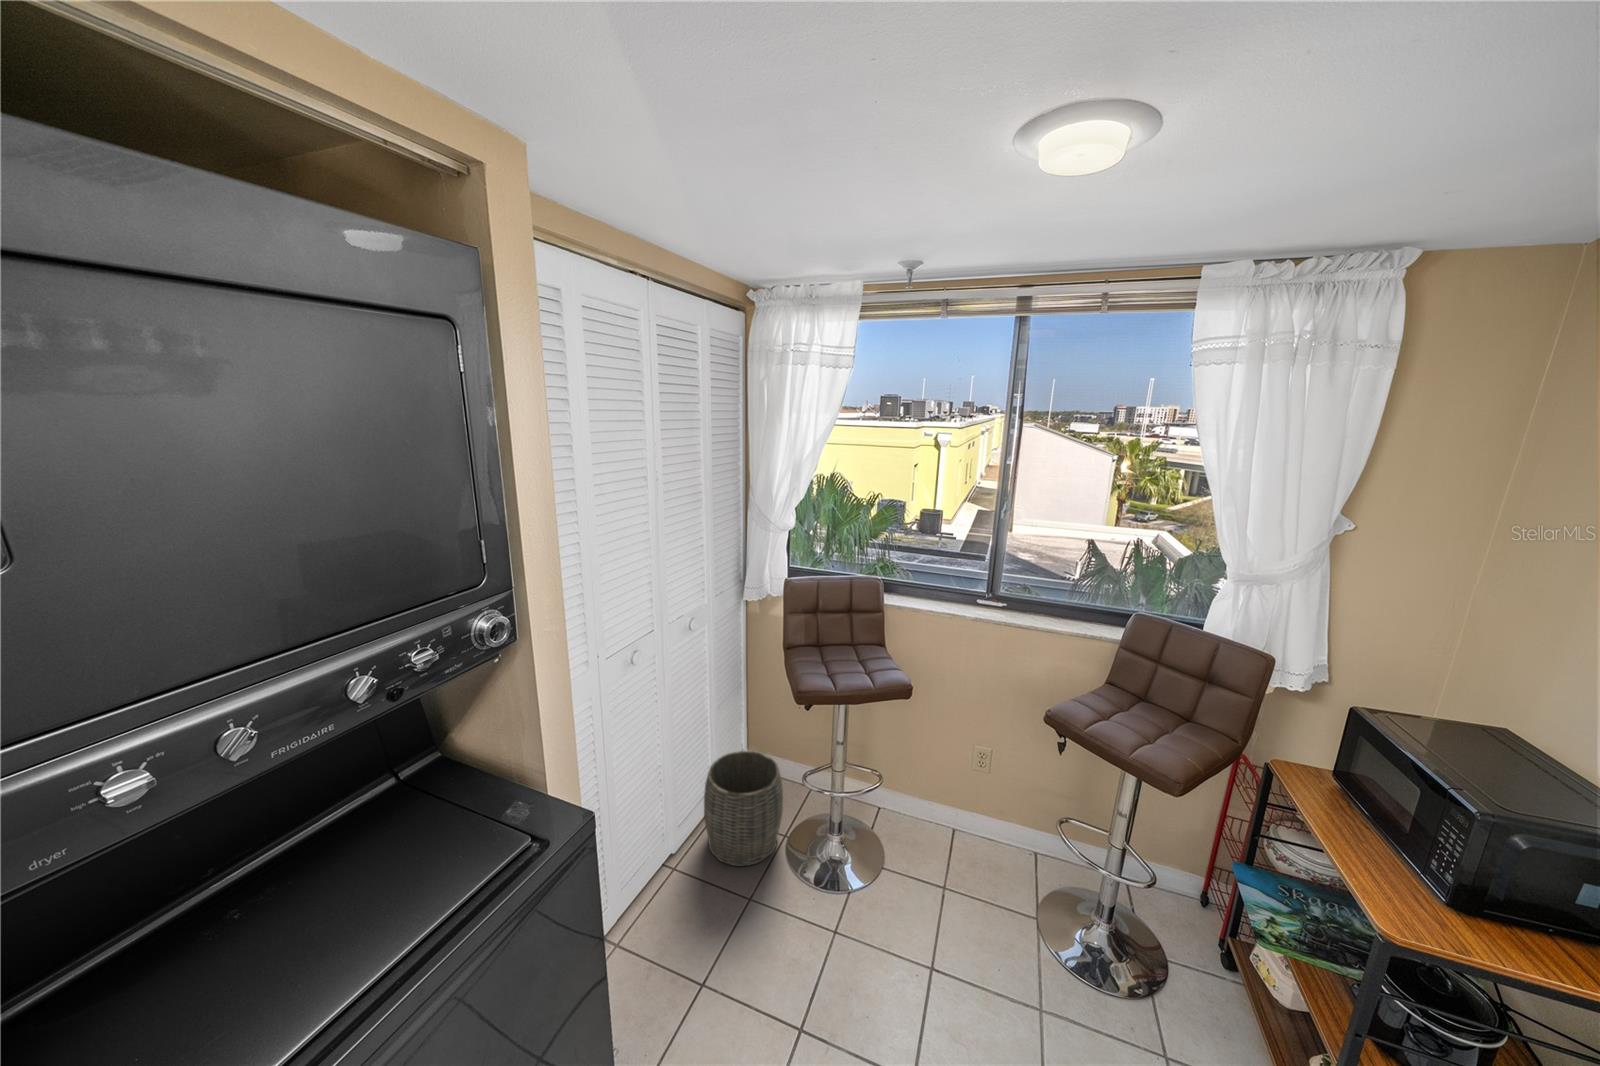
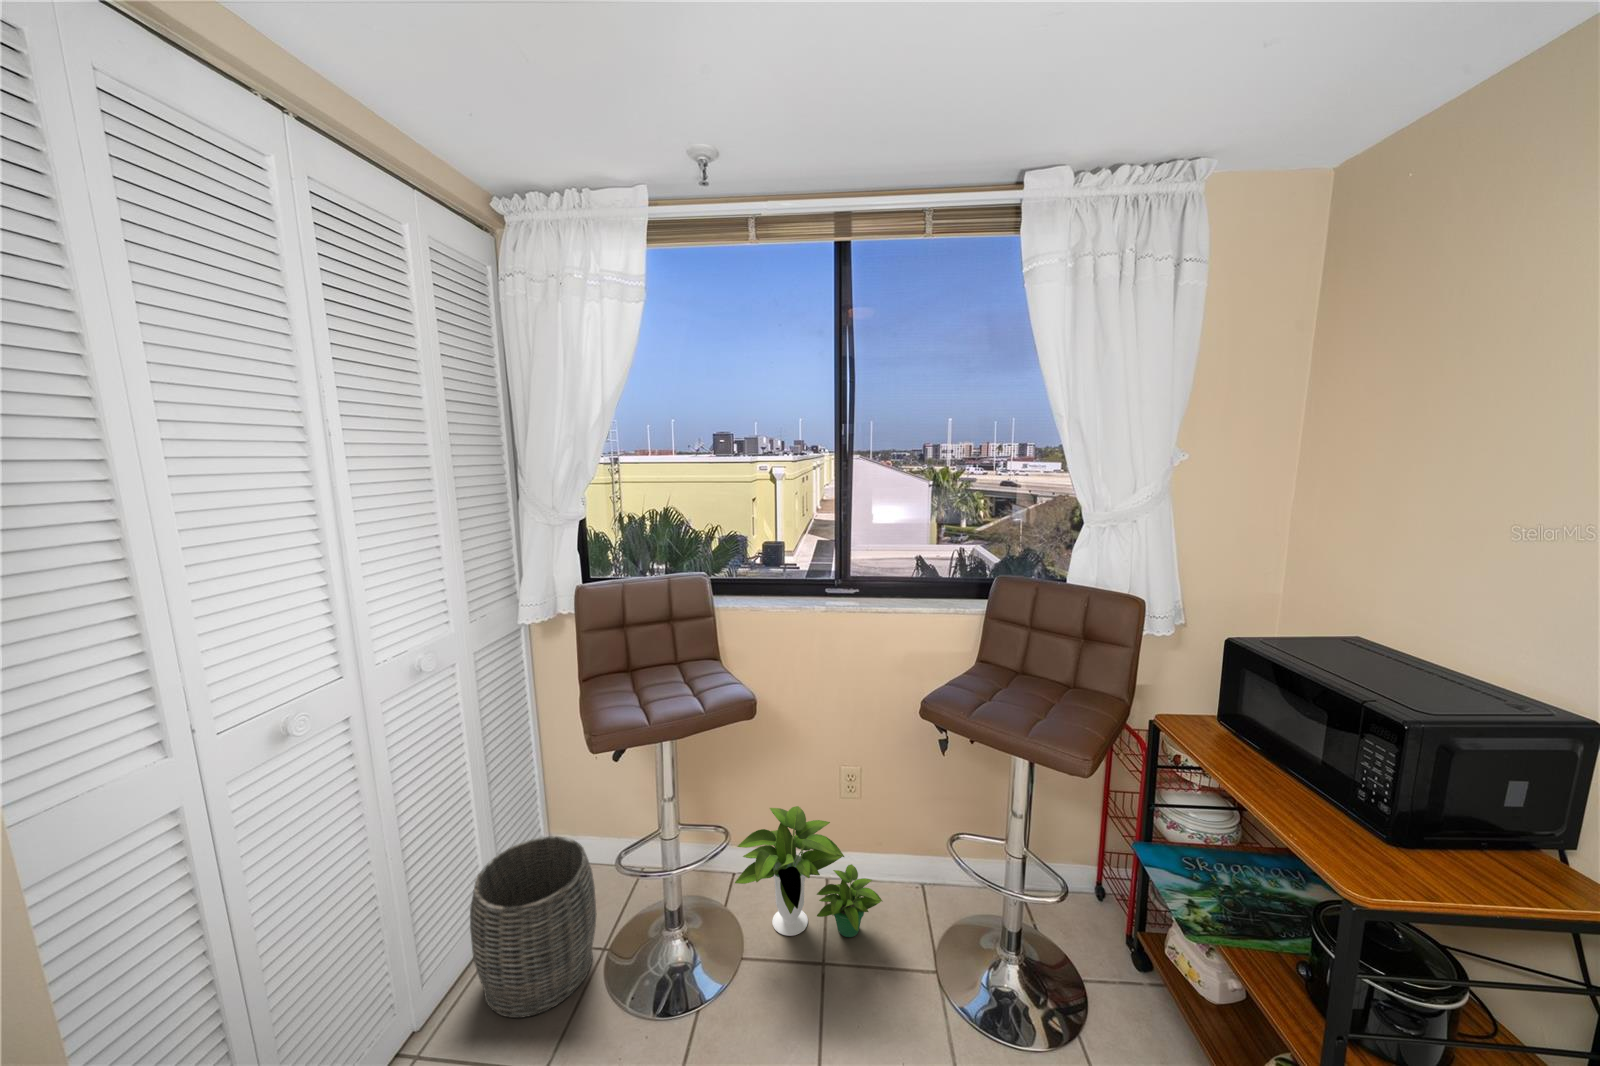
potted plant: none [882,765,999,876] -> present [735,806,882,937]

